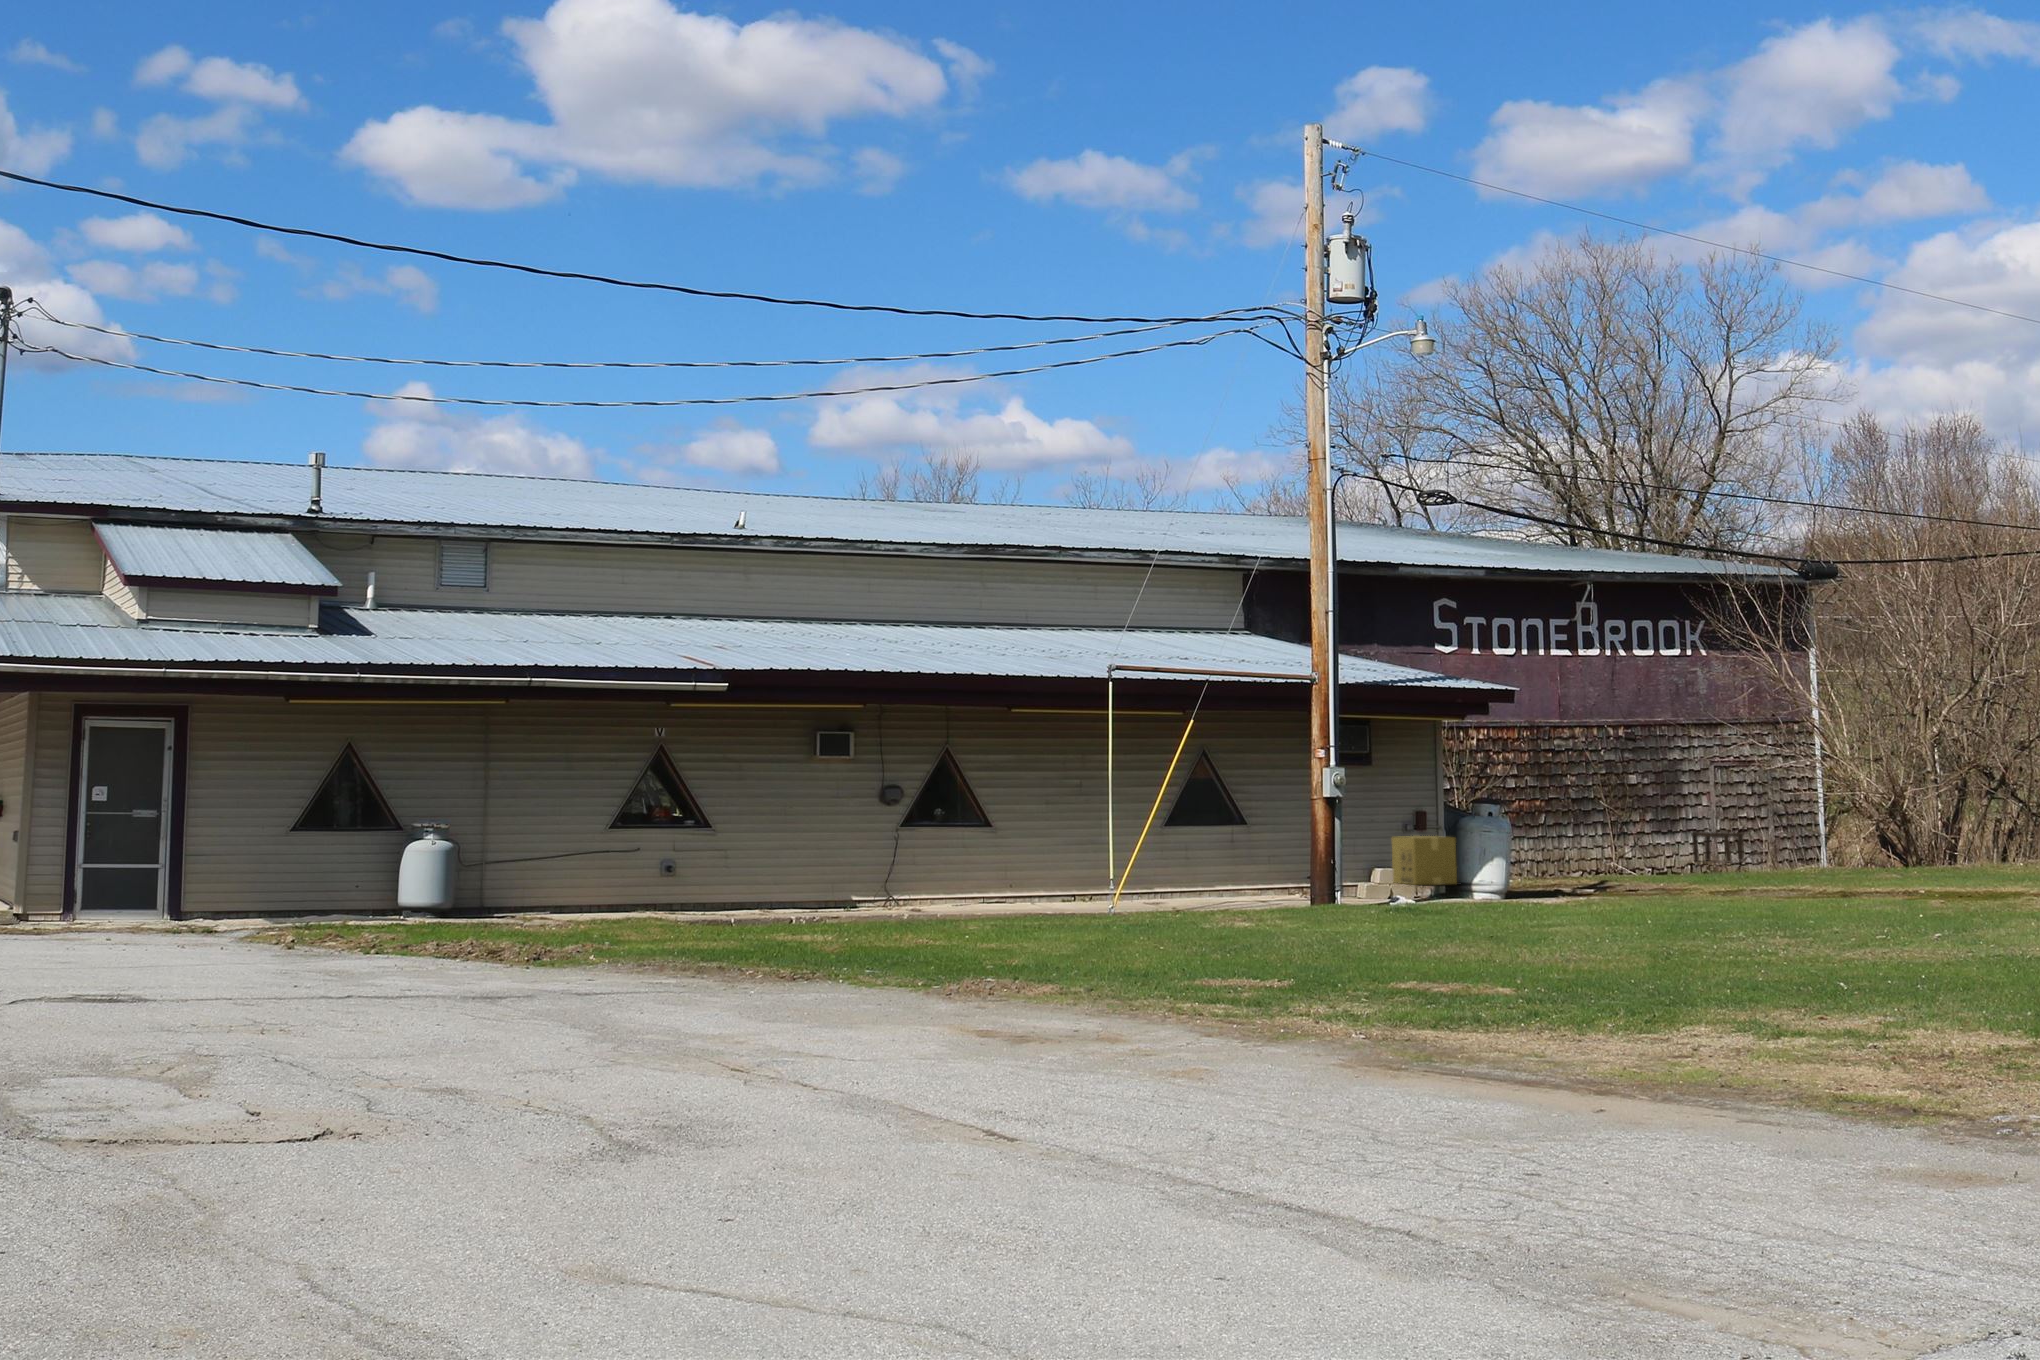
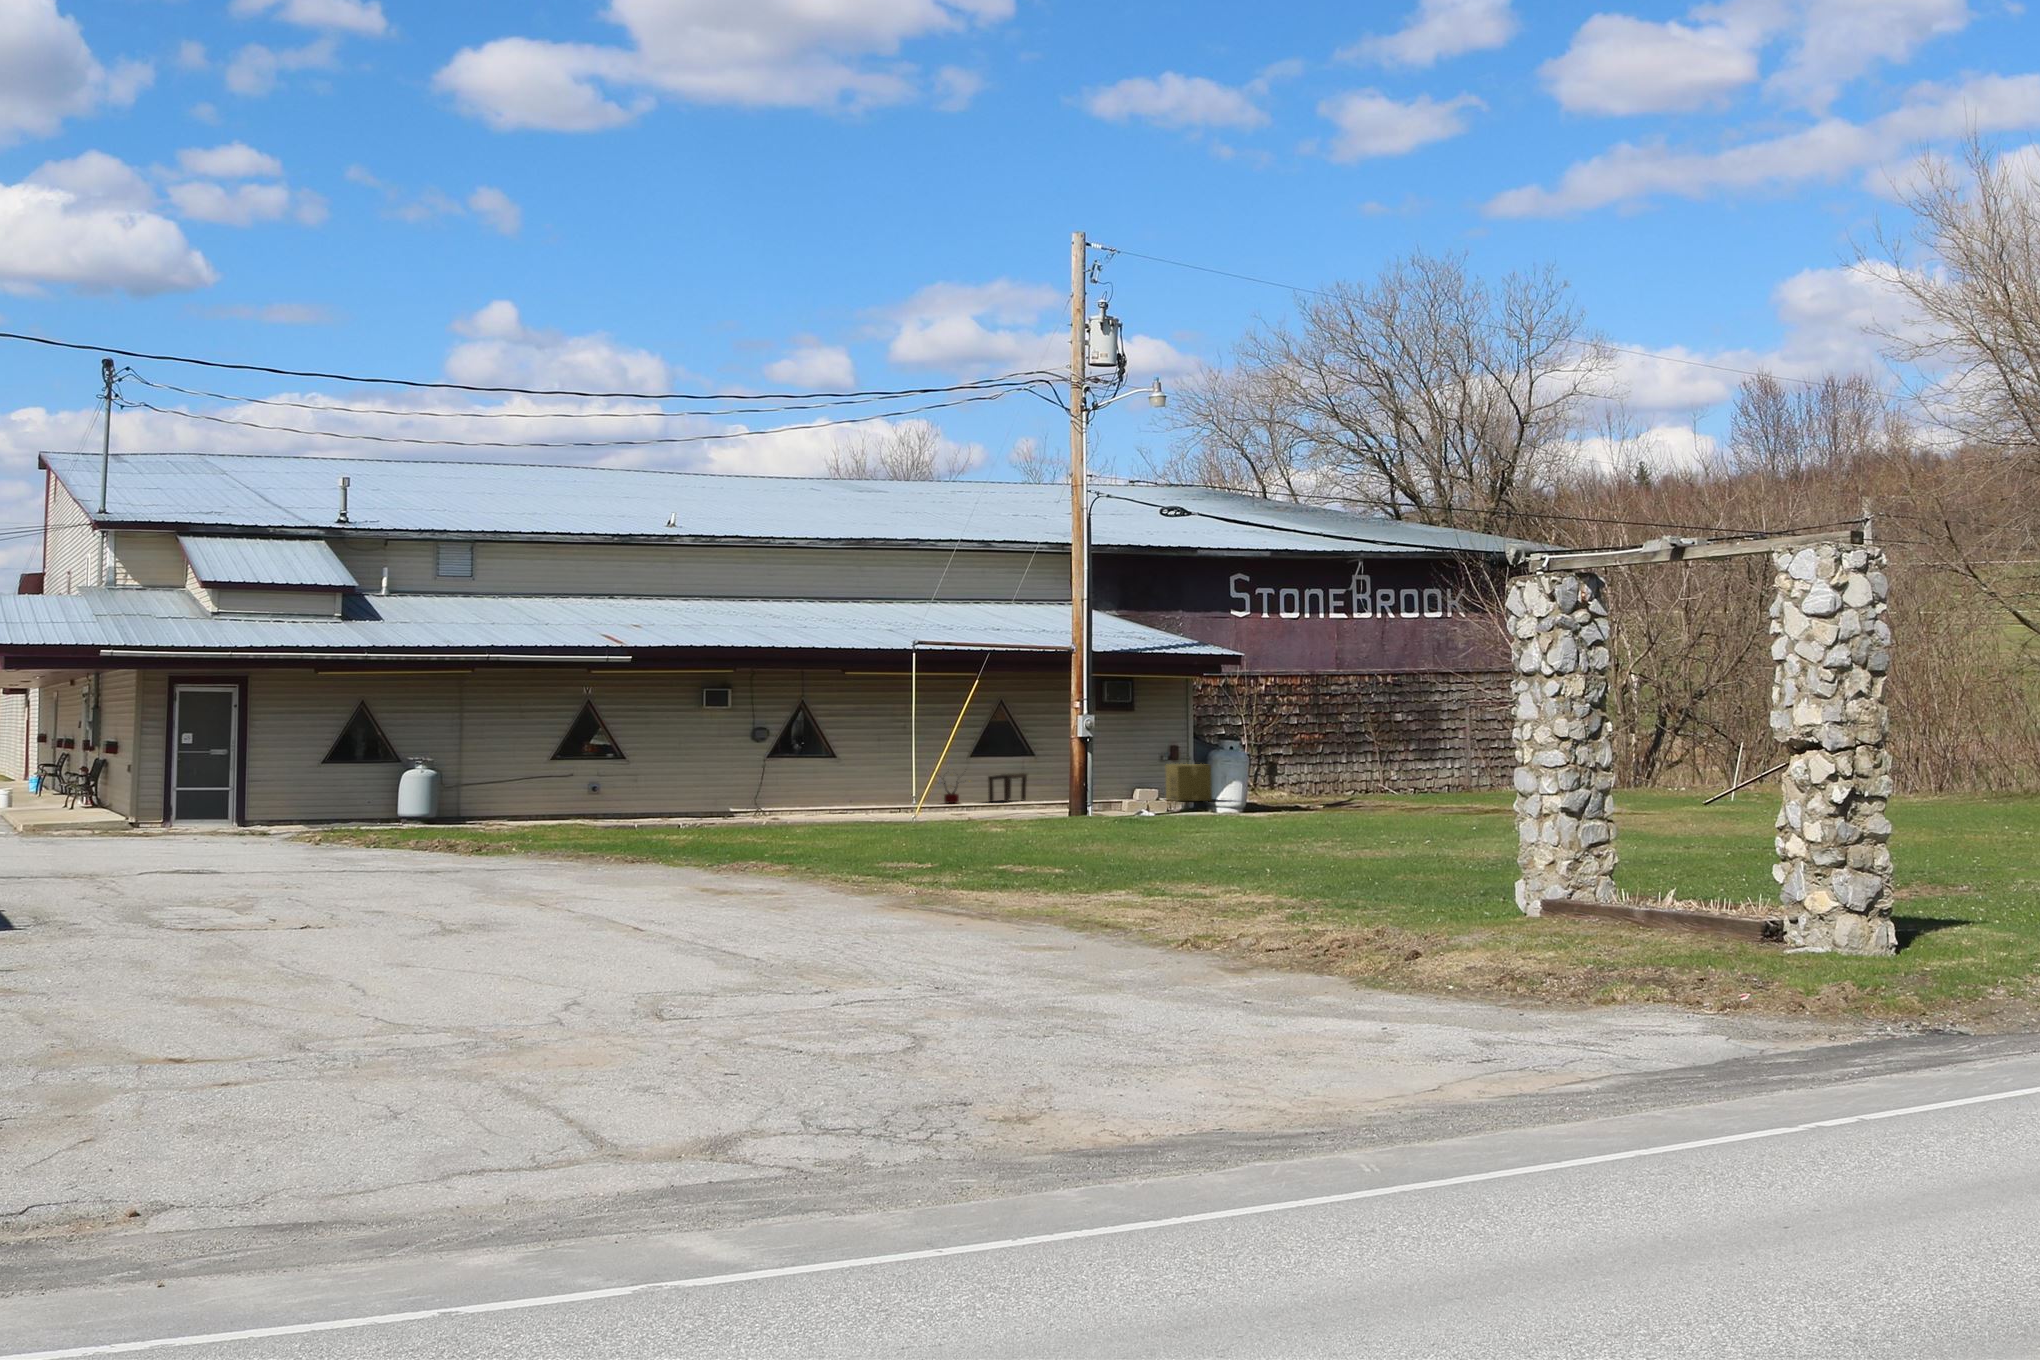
bench: present [1691,832,1744,862] -> present [988,773,1027,802]
decorative plant: none [1092,840,1146,887] -> present [944,783,959,803]

